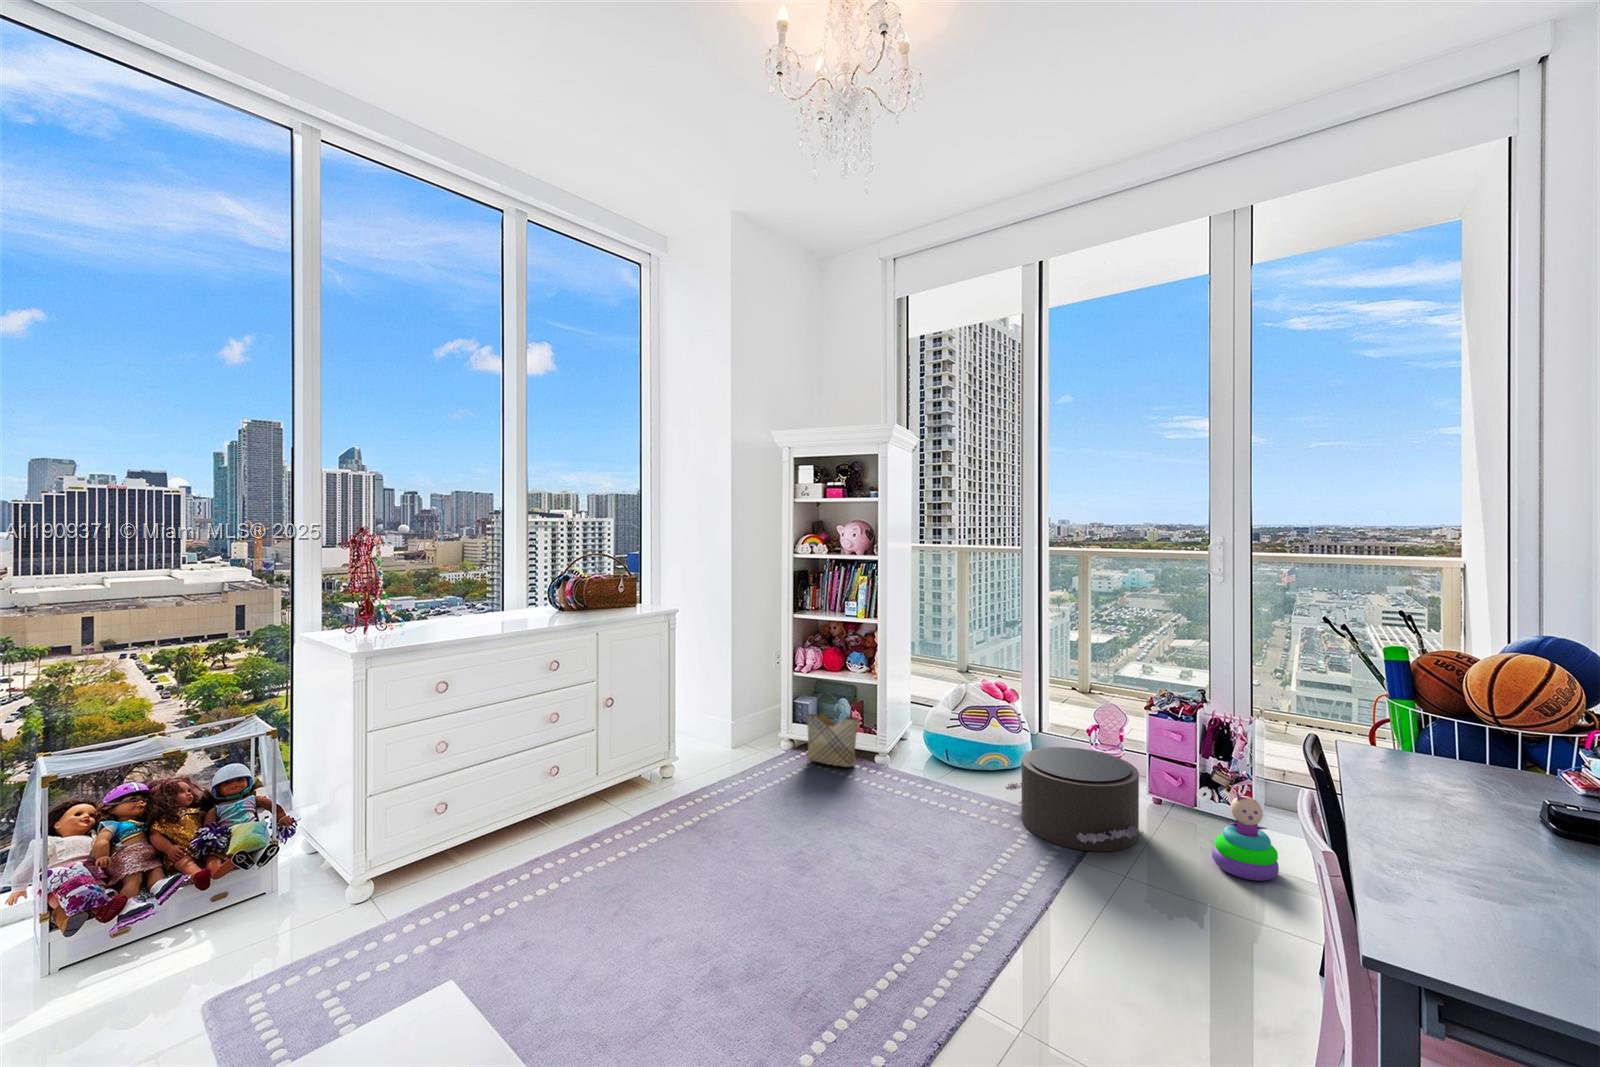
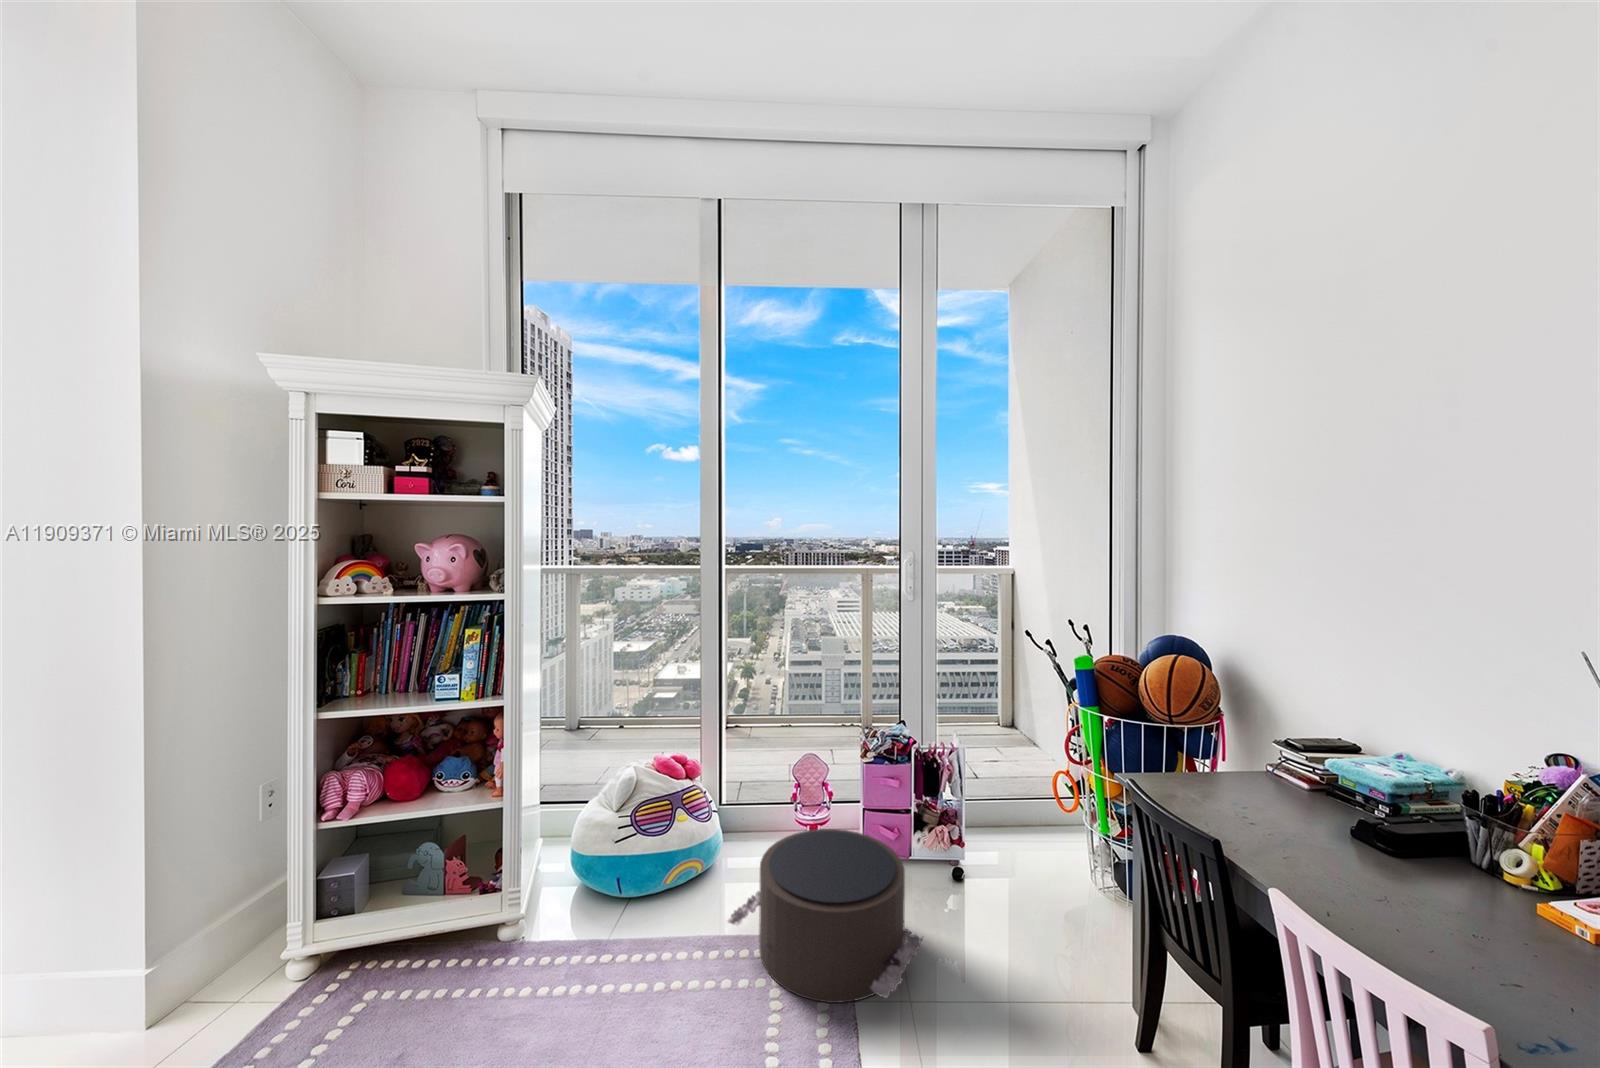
woven basket: present [807,691,858,767] -> none [354,833,470,996]
stacking toy: present [1212,796,1279,881] -> none [977,852,1045,955]

